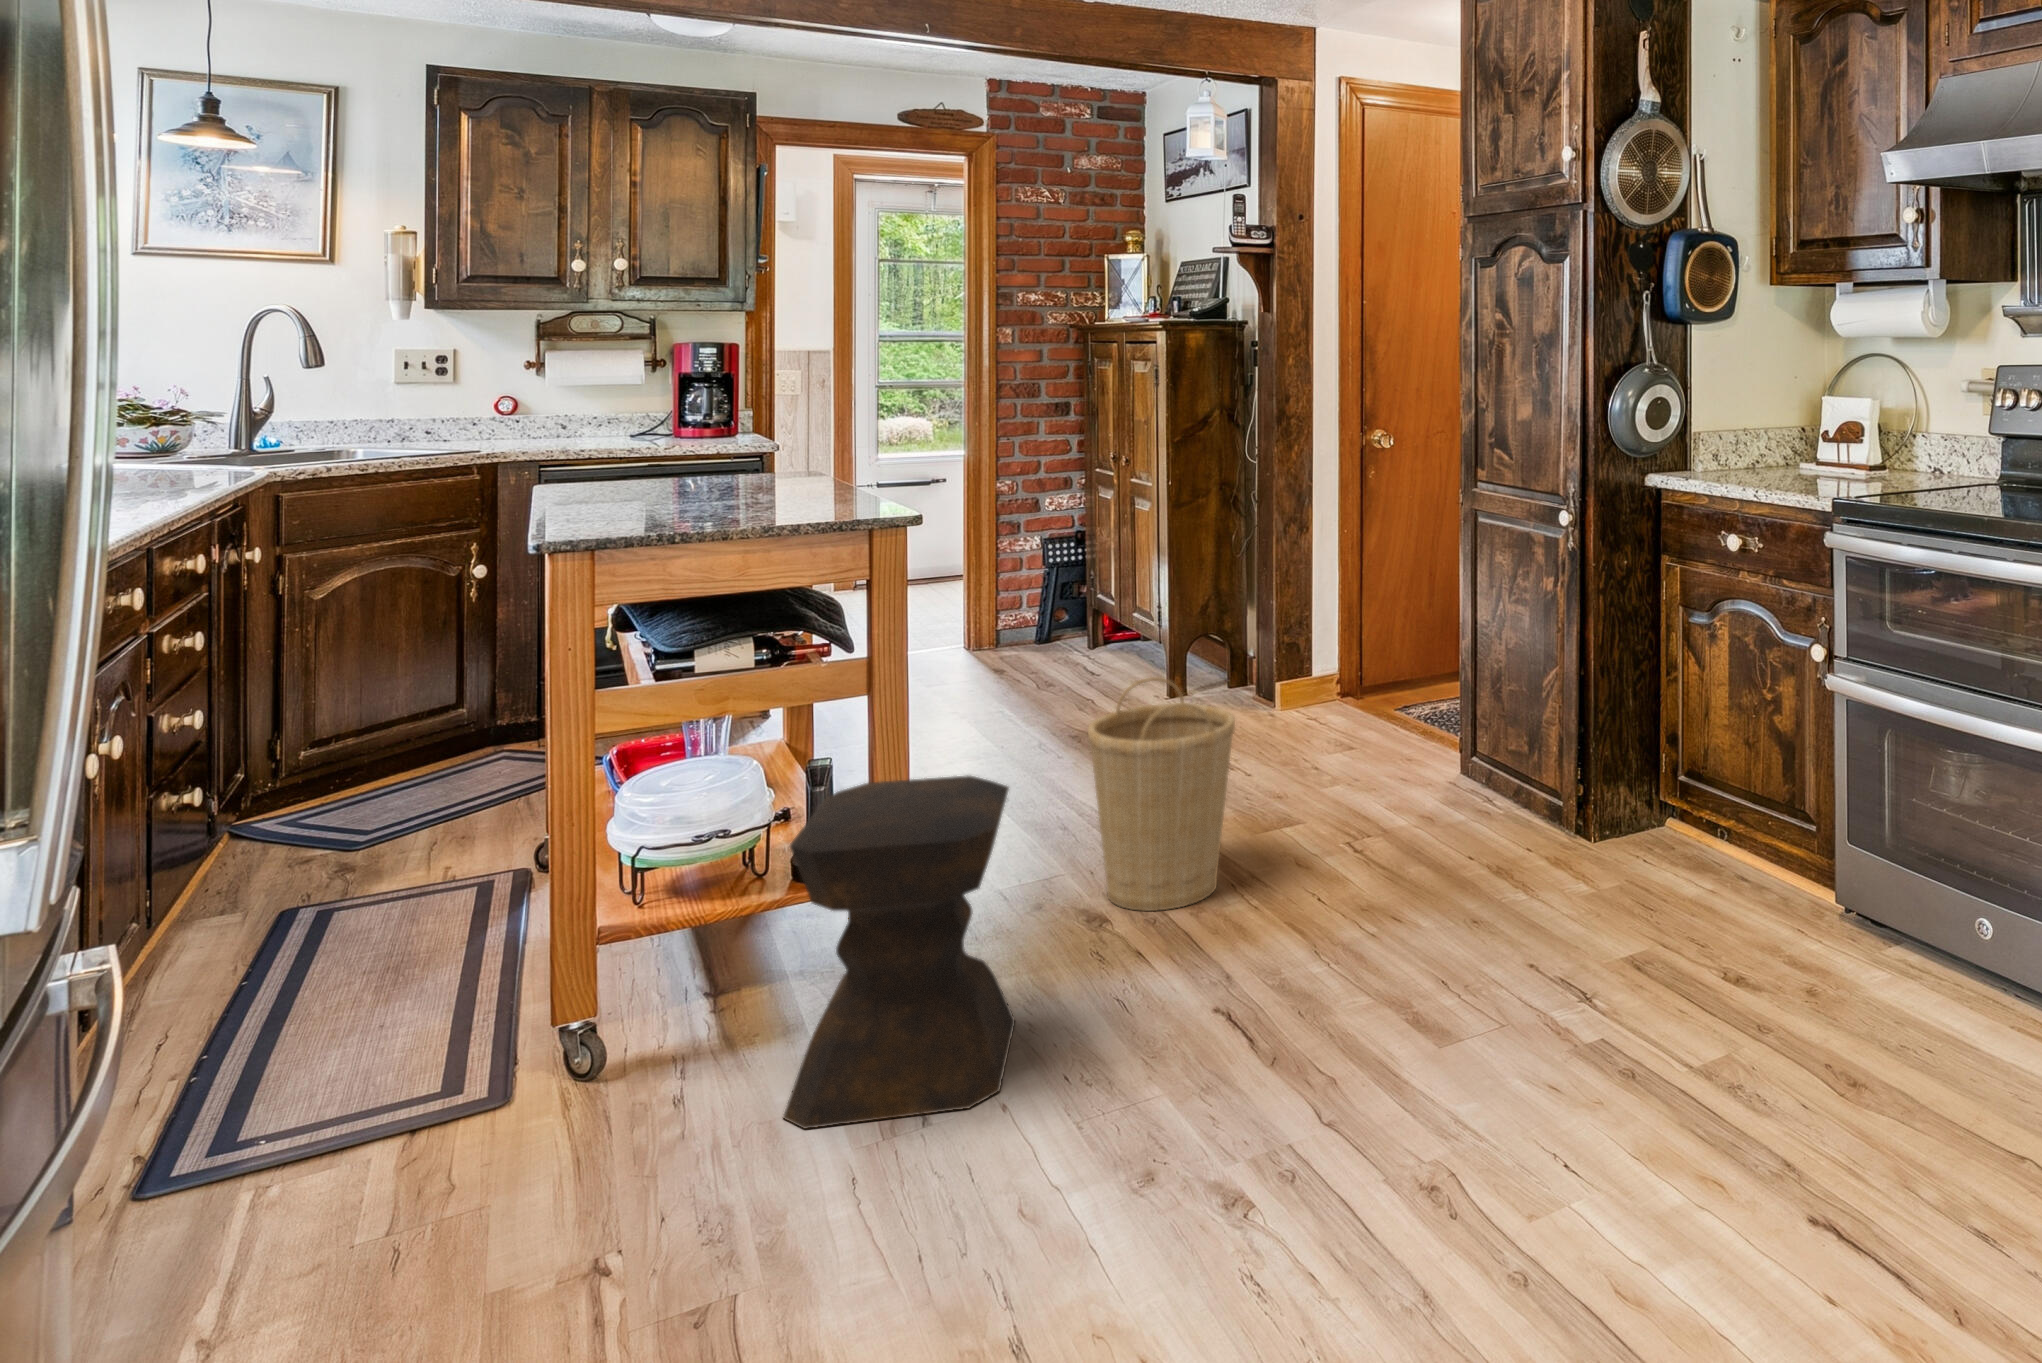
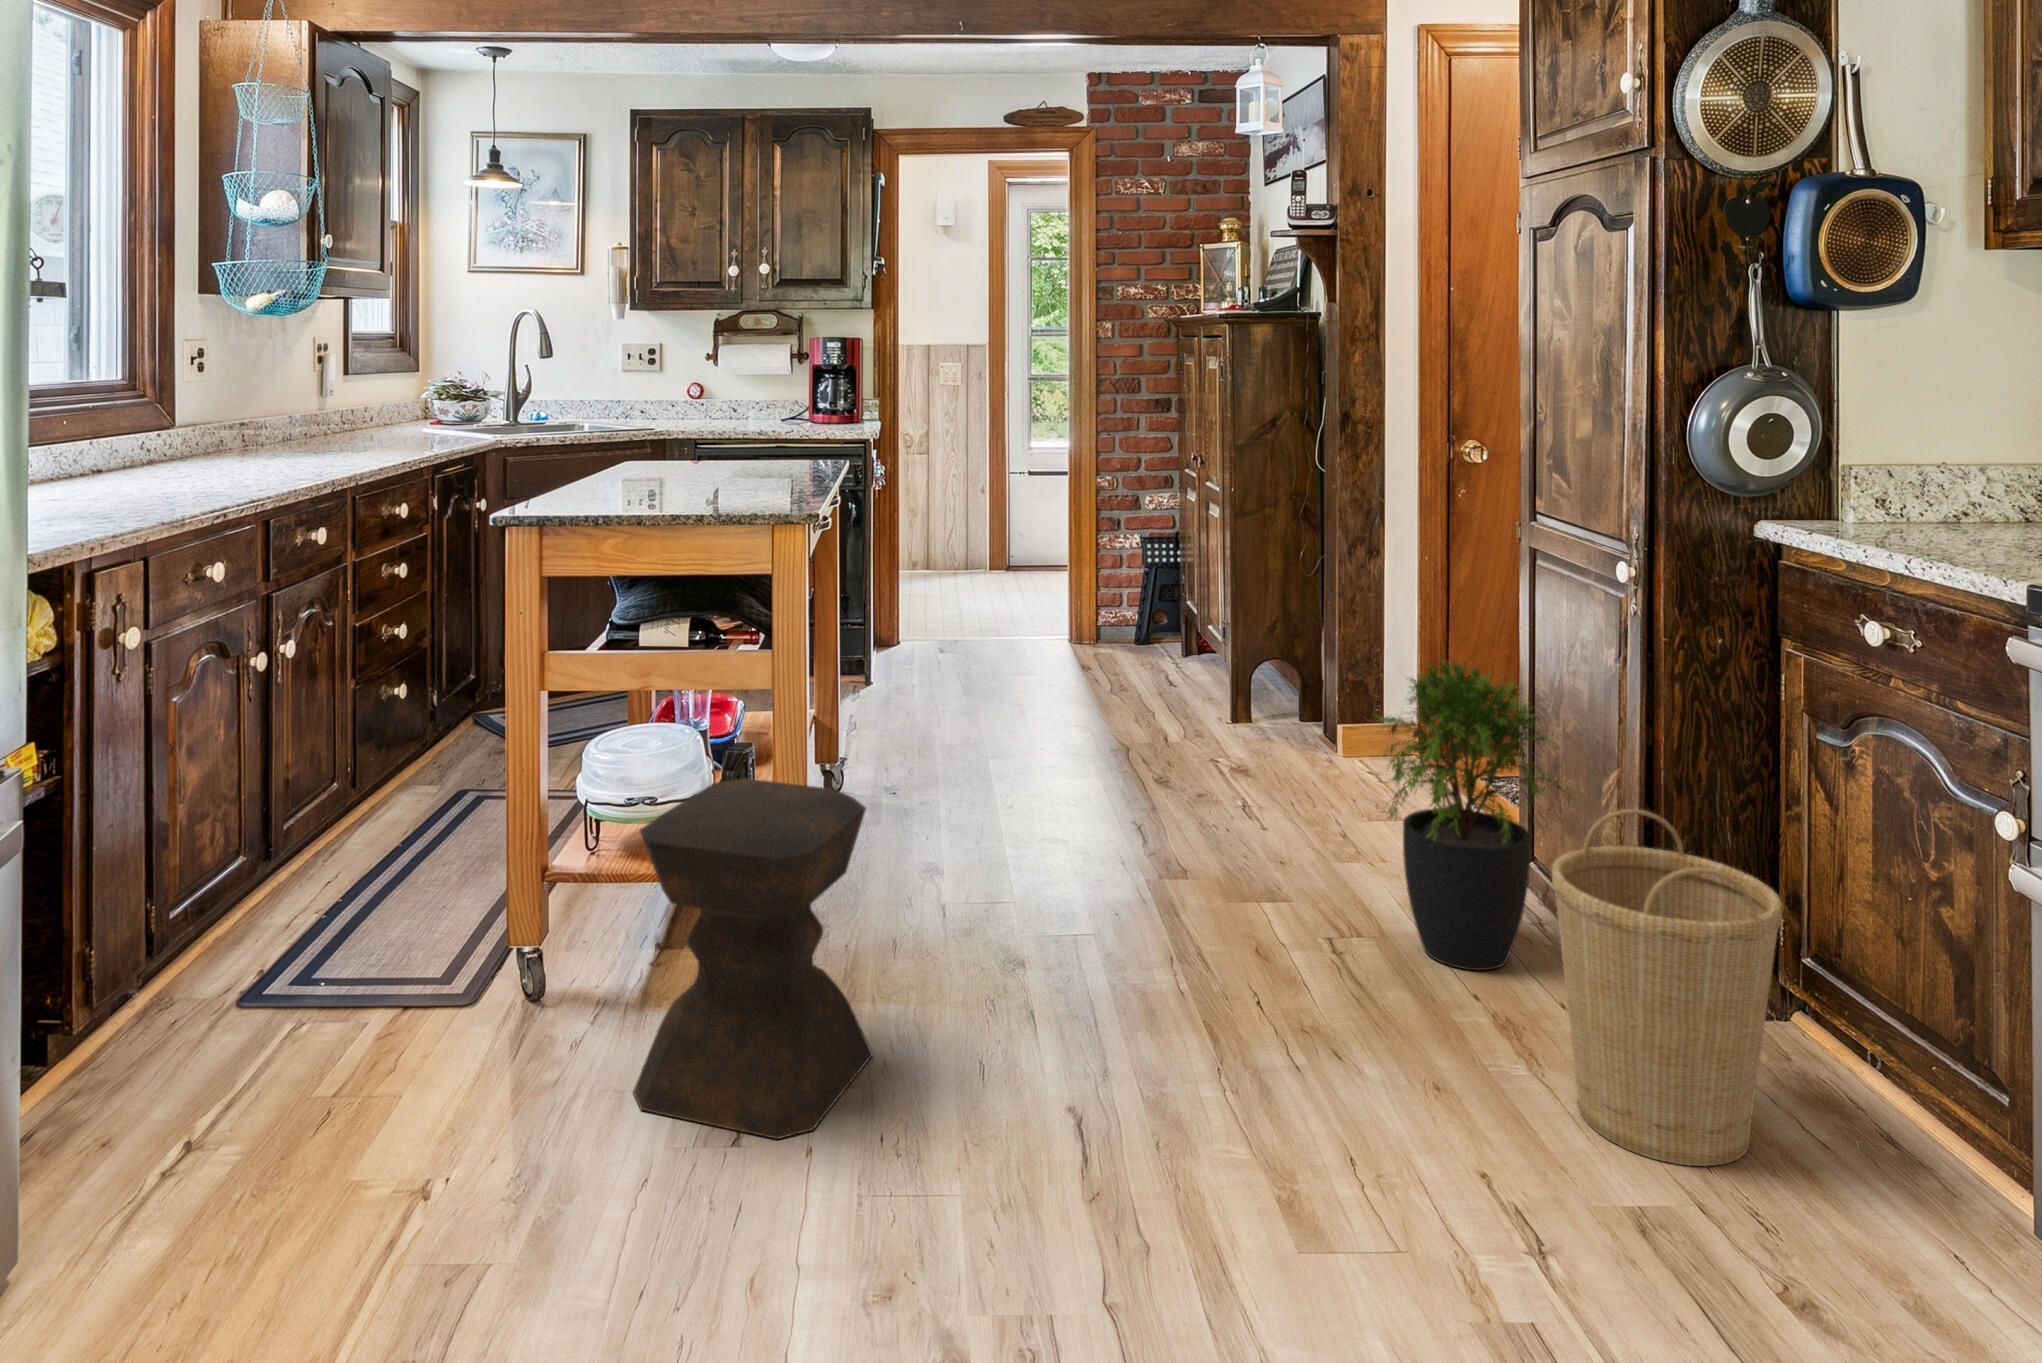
potted plant: none [1379,595,1535,842] -> present [1376,661,1572,970]
basket: present [1088,677,1235,911] -> present [1552,809,1782,1166]

